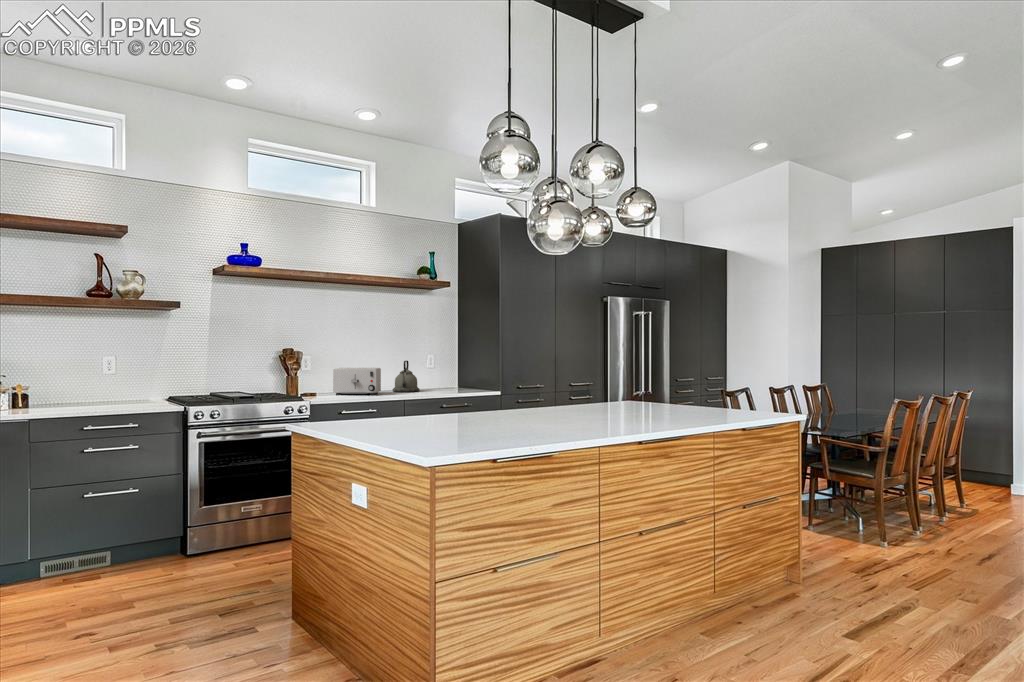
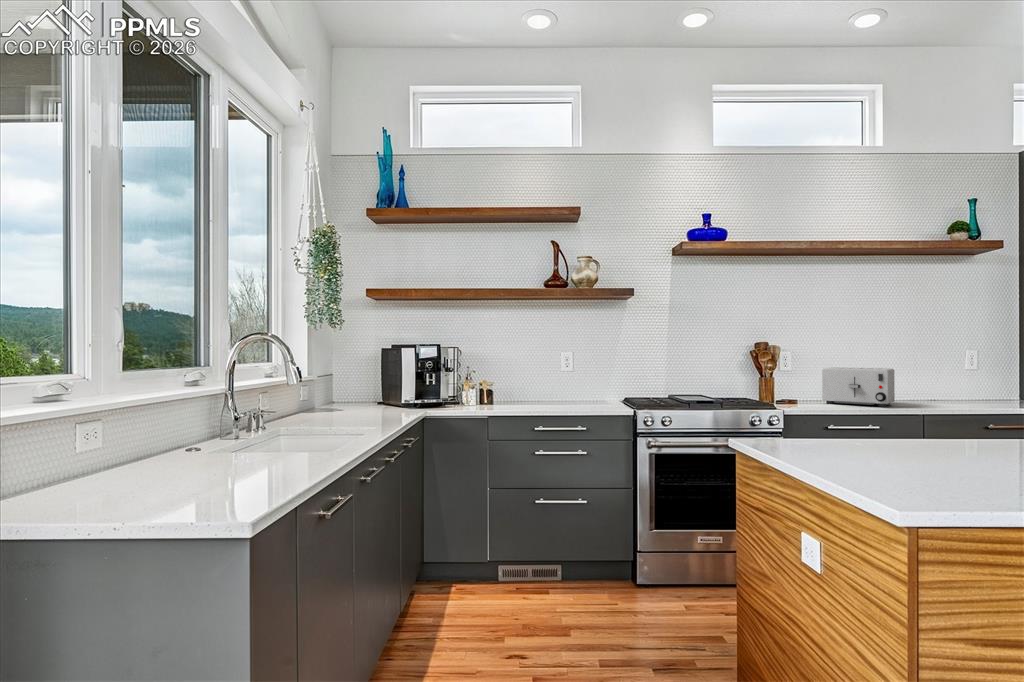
kettle: present [393,361,420,392] -> none [913,359,959,405]

